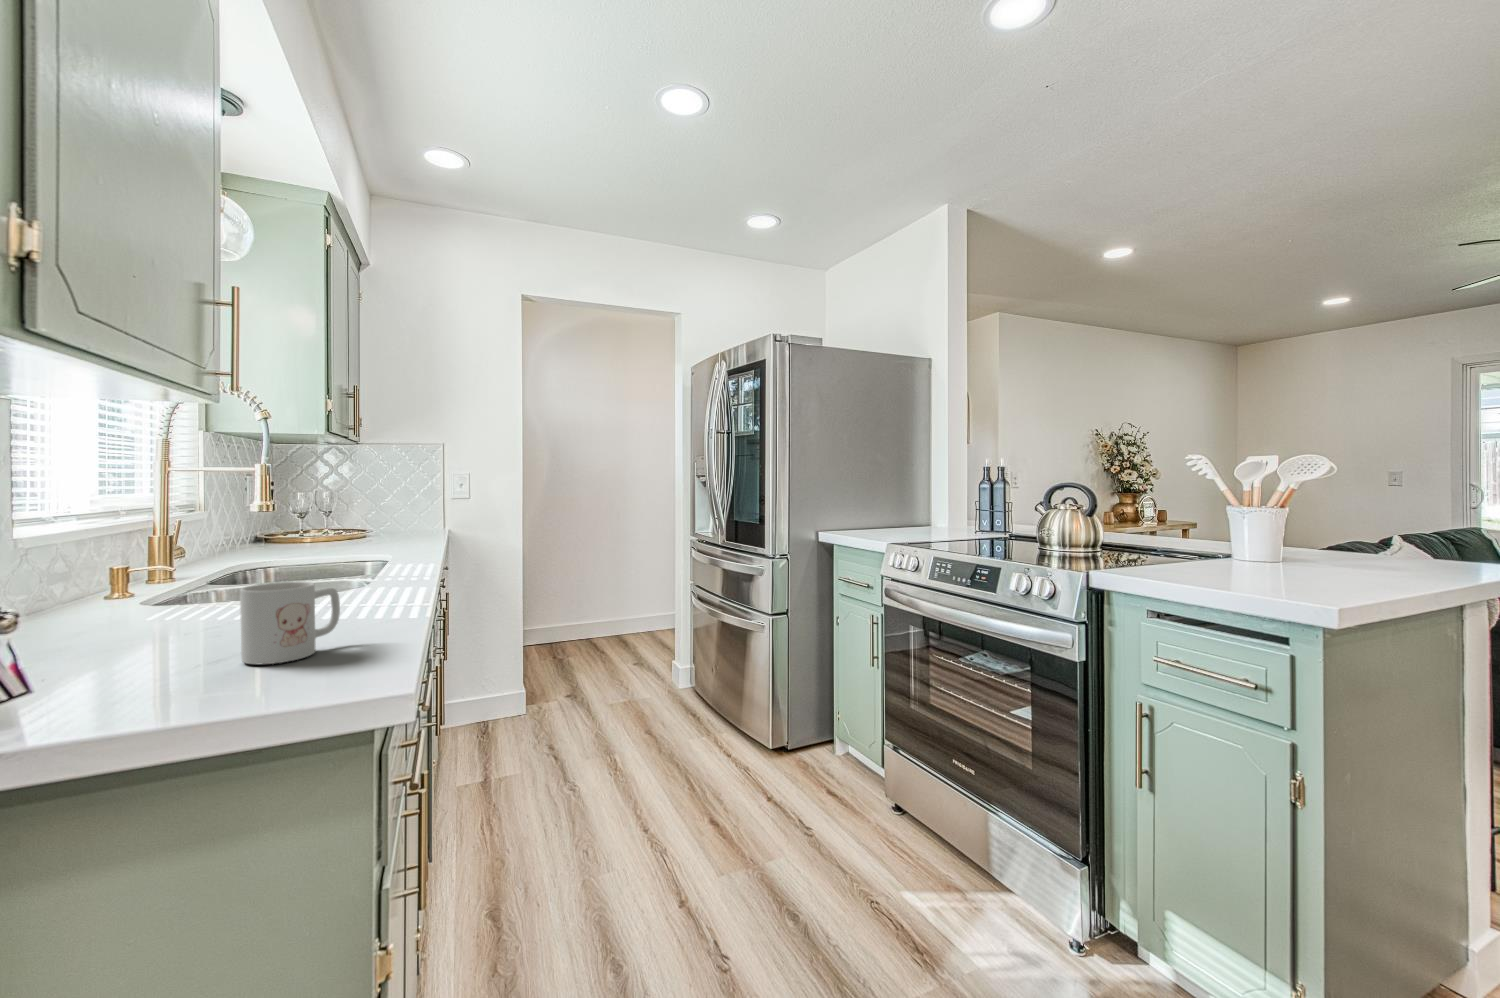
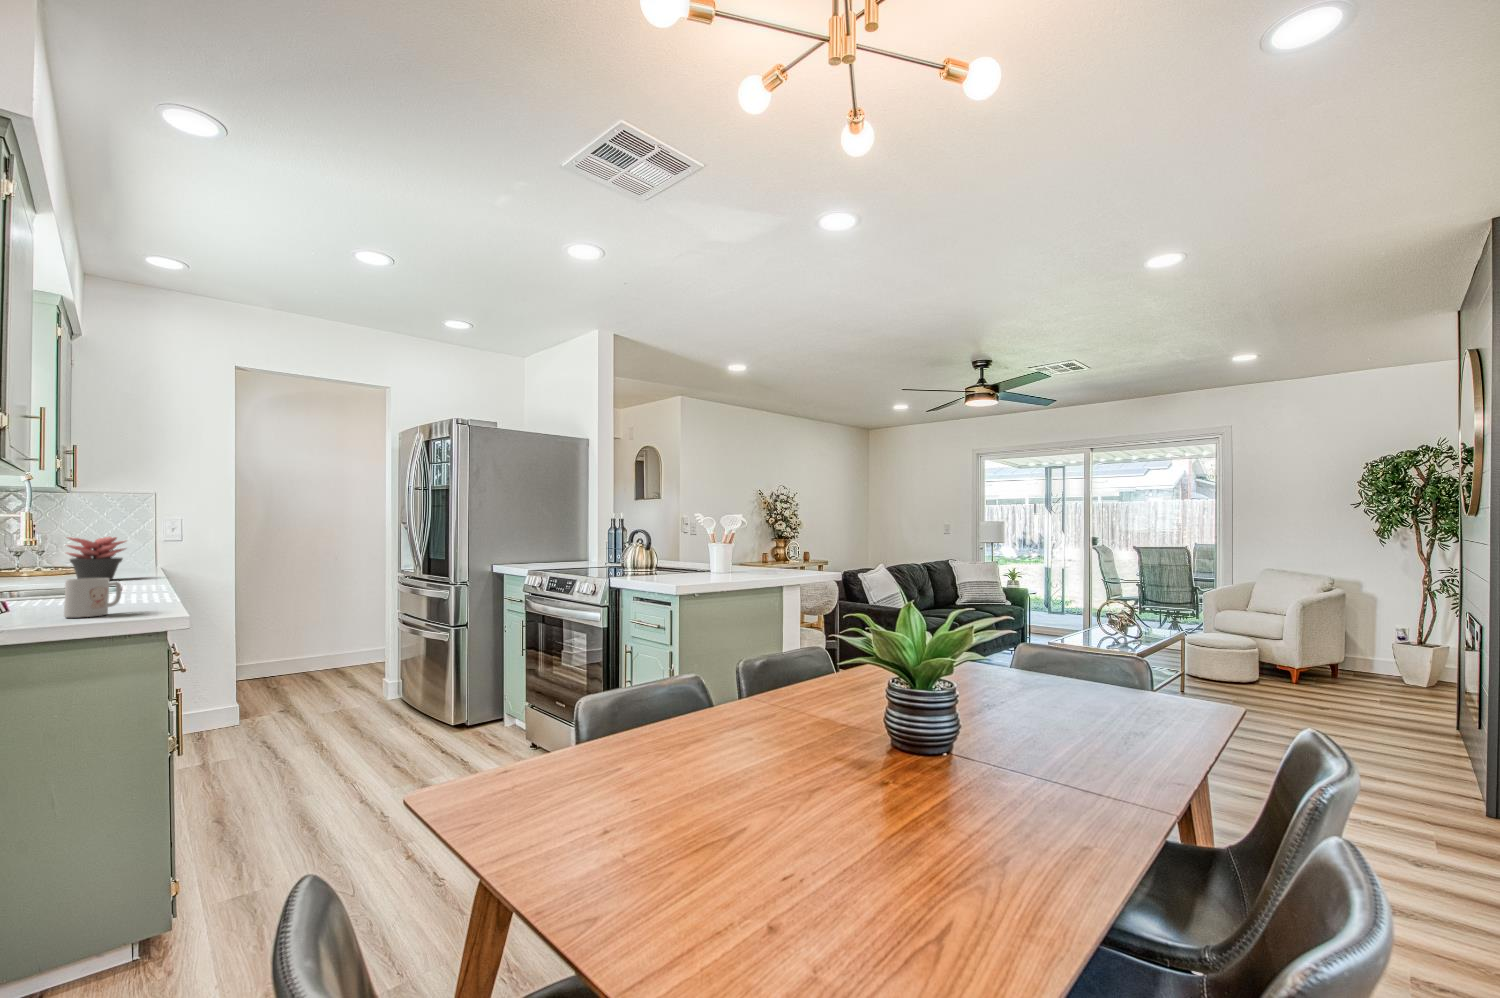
succulent plant: none [344,493,407,549] -> present [67,537,126,580]

